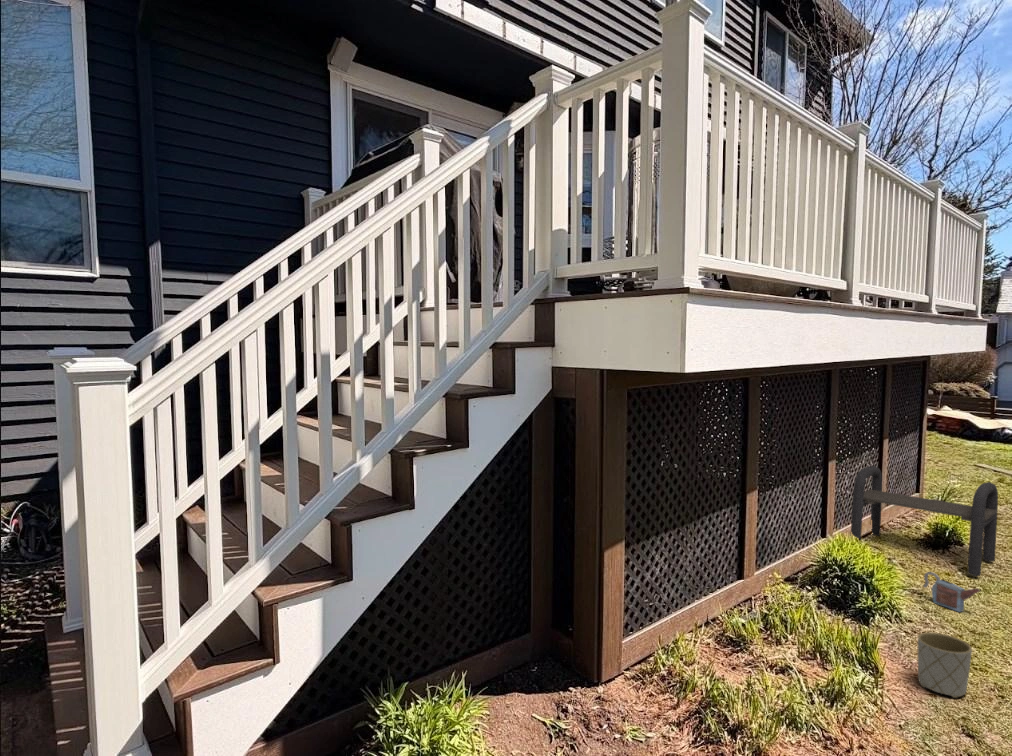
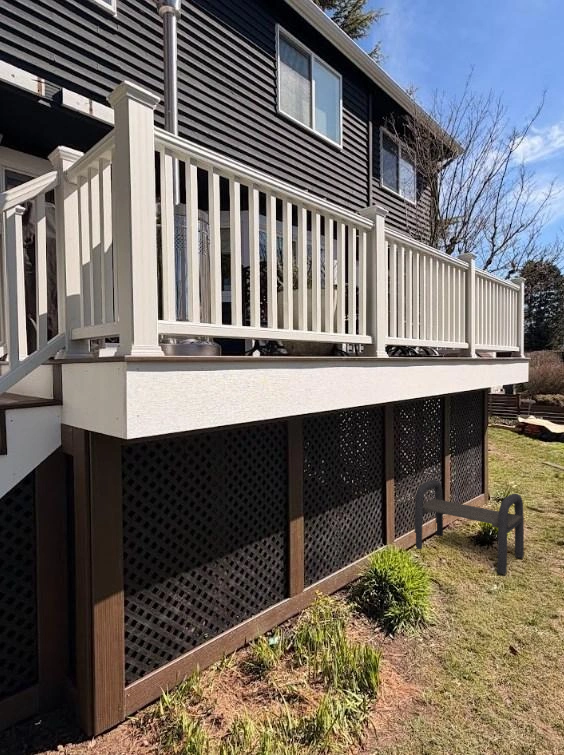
watering can: present [924,572,980,612] -> none [452,577,491,613]
planter: present [918,632,972,698] -> none [408,650,450,715]

